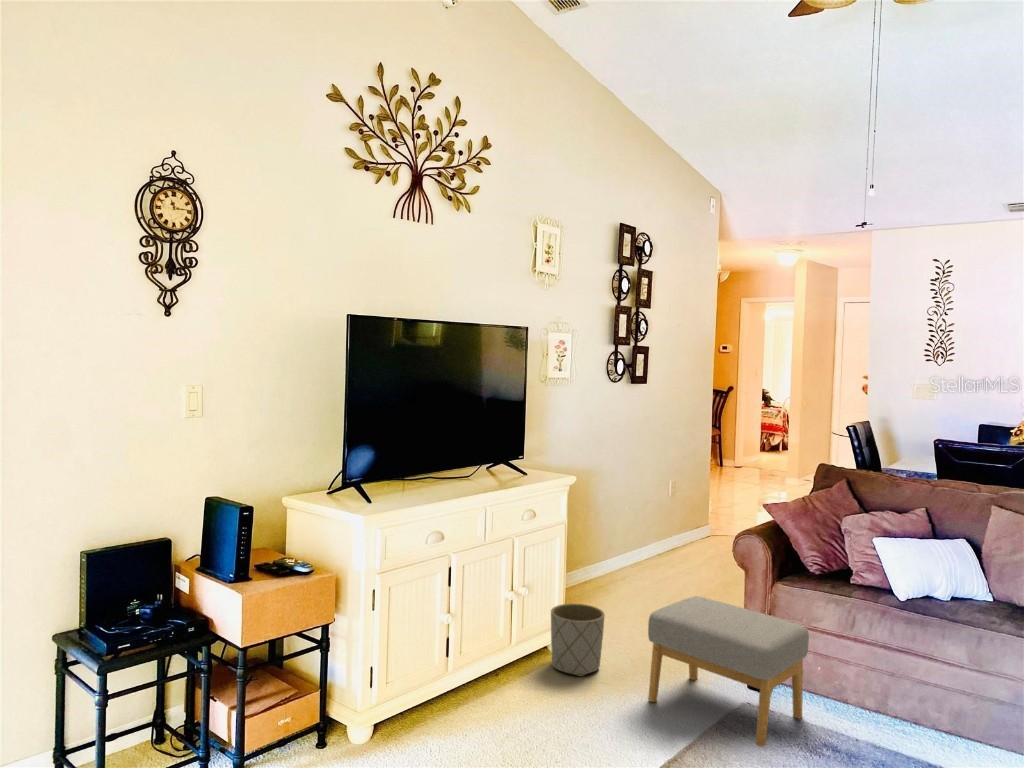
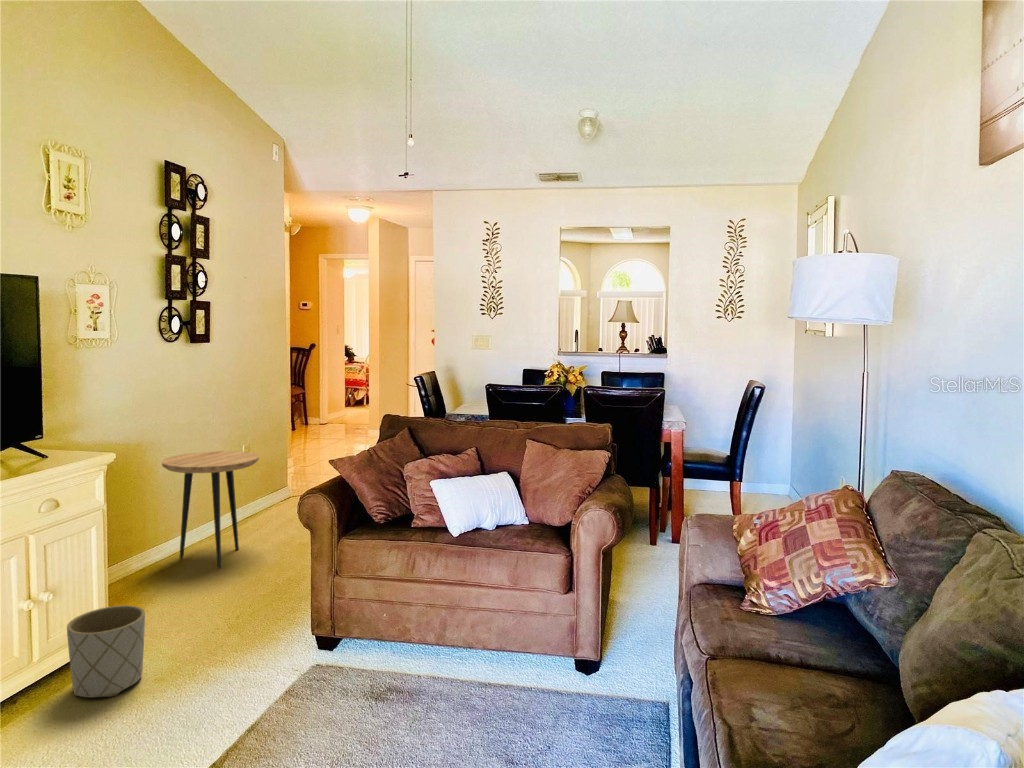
side table: none [605,485,688,595] -> present [162,451,259,568]
footstool: present [648,596,809,746] -> none [196,570,375,723]

